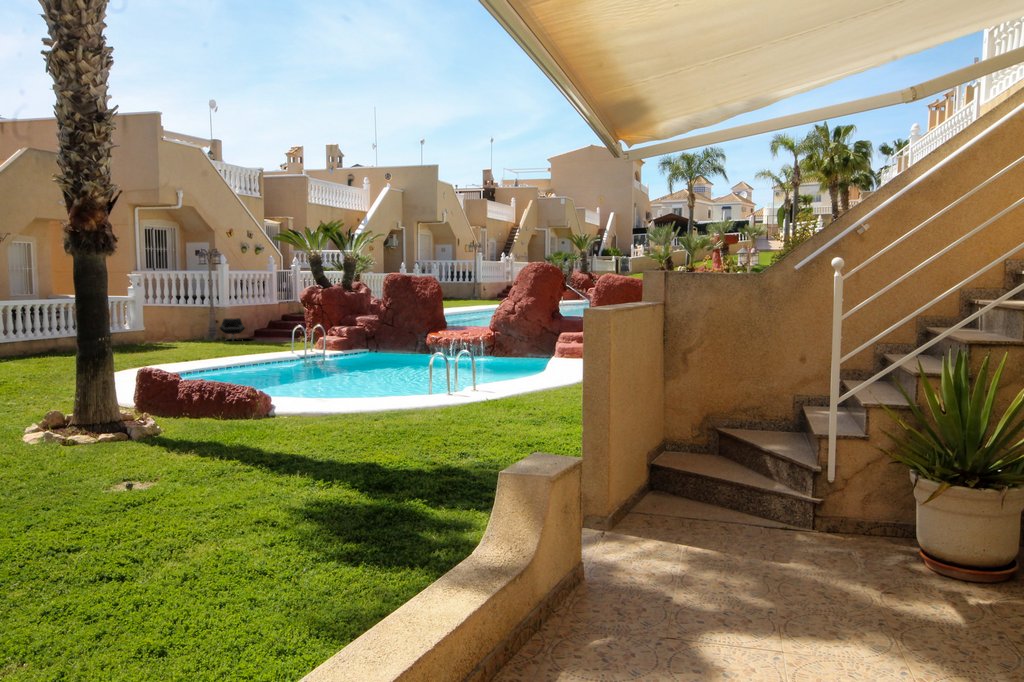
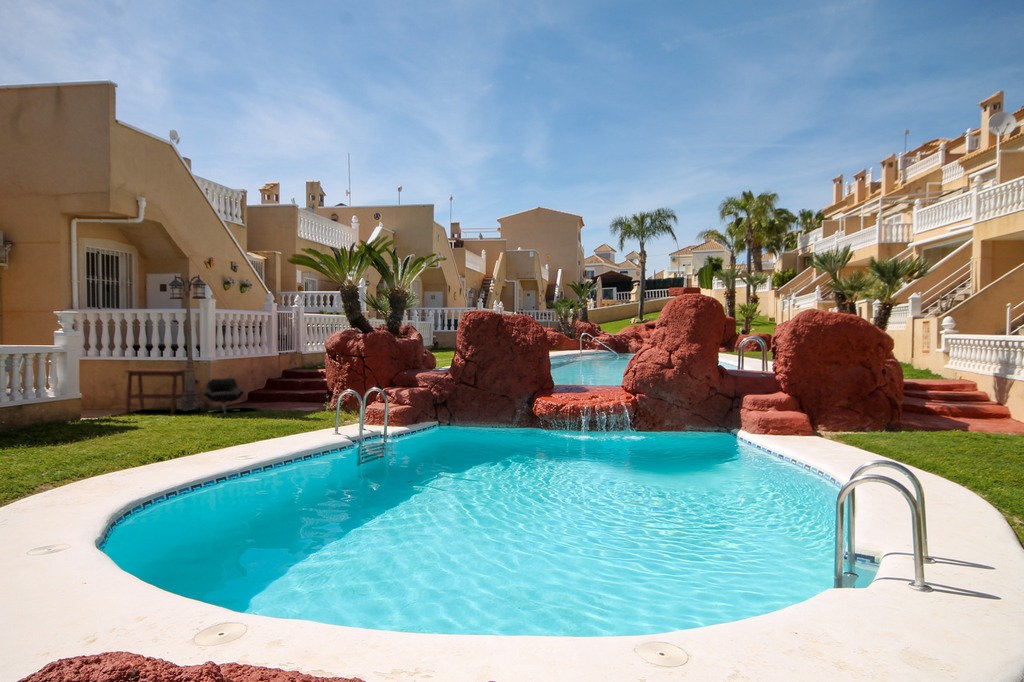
side table: none [171,311,211,341] -> present [126,369,186,413]

